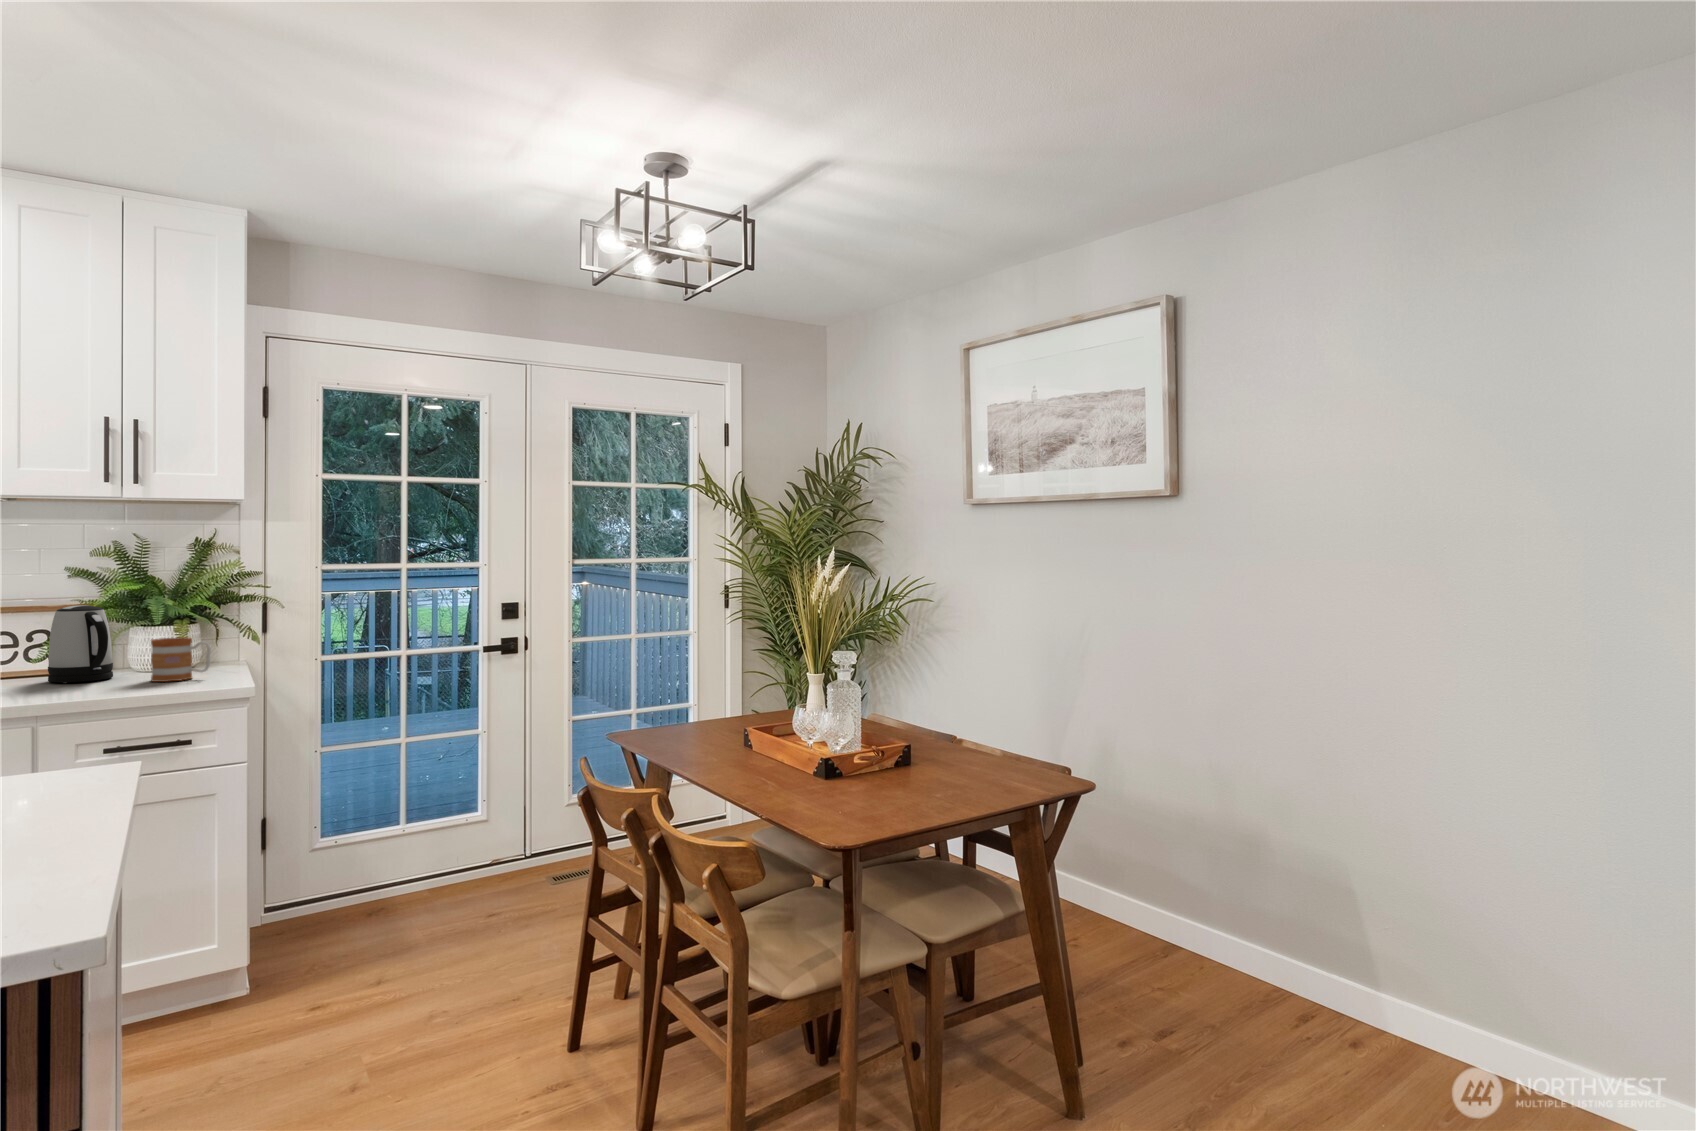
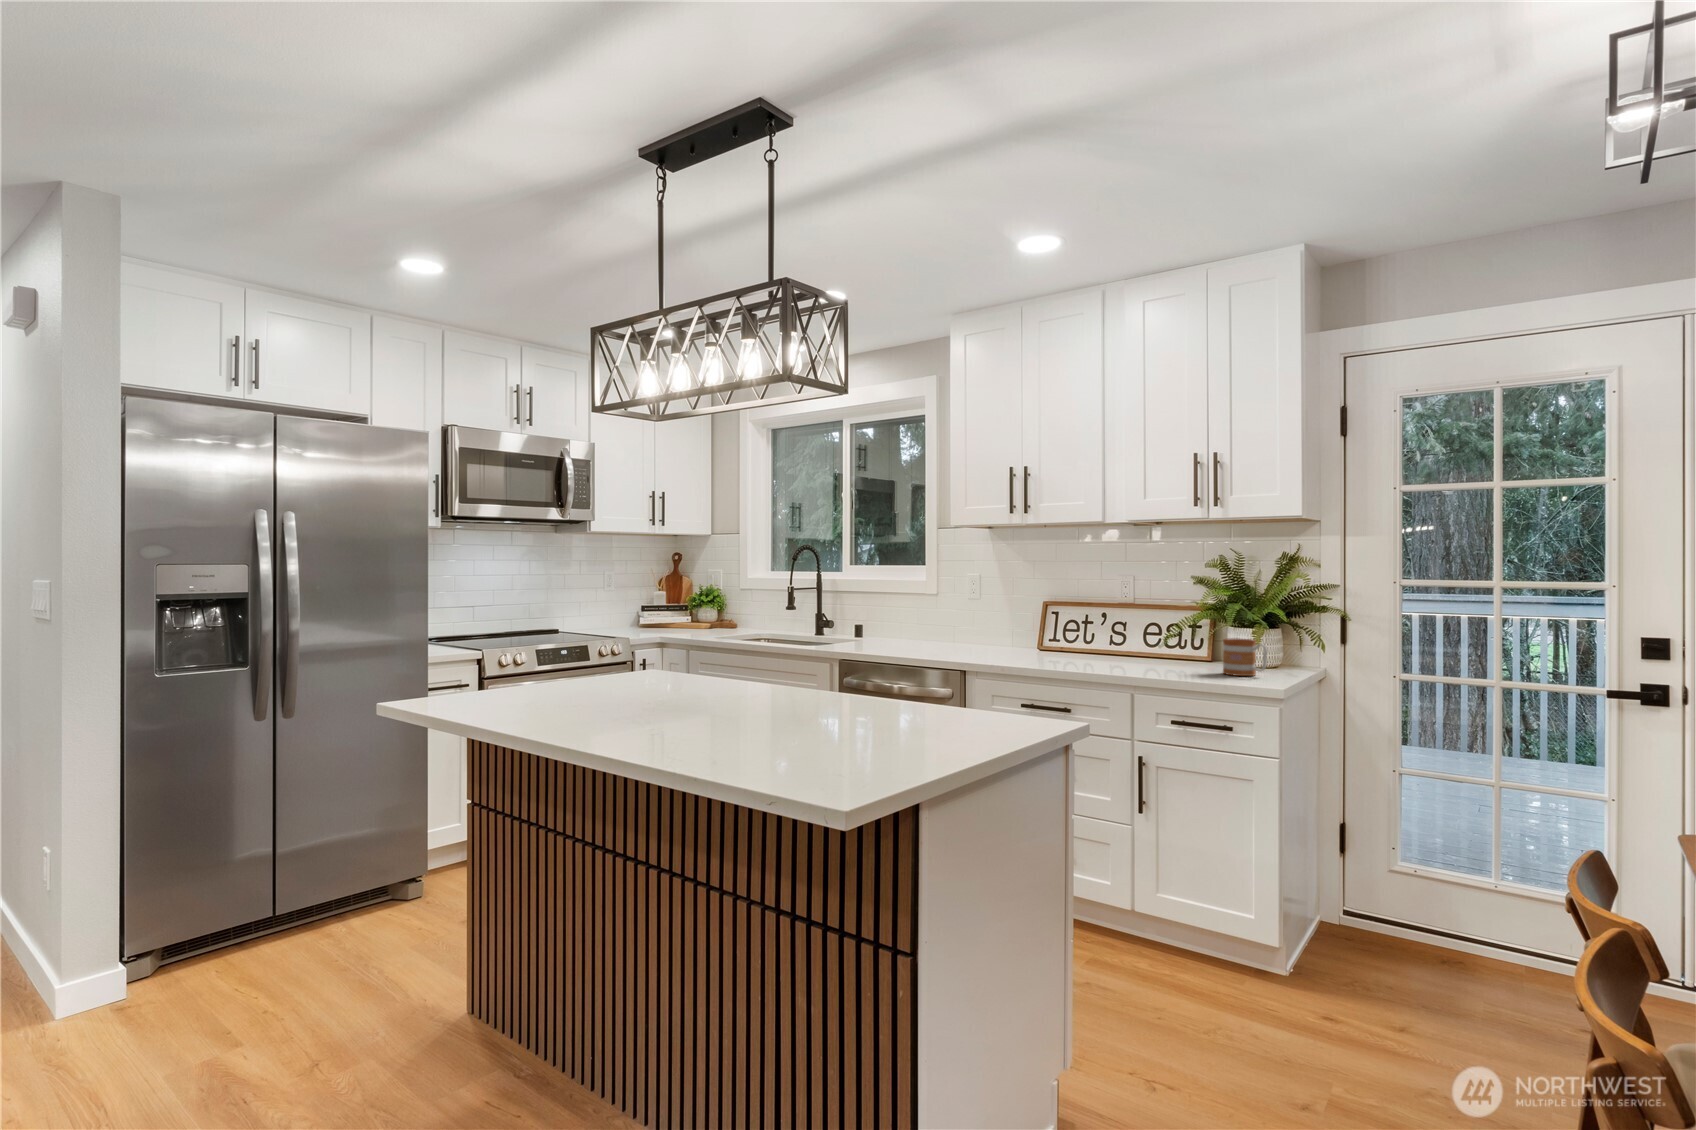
kettle: present [48,605,113,683] -> none [1165,607,1208,667]

